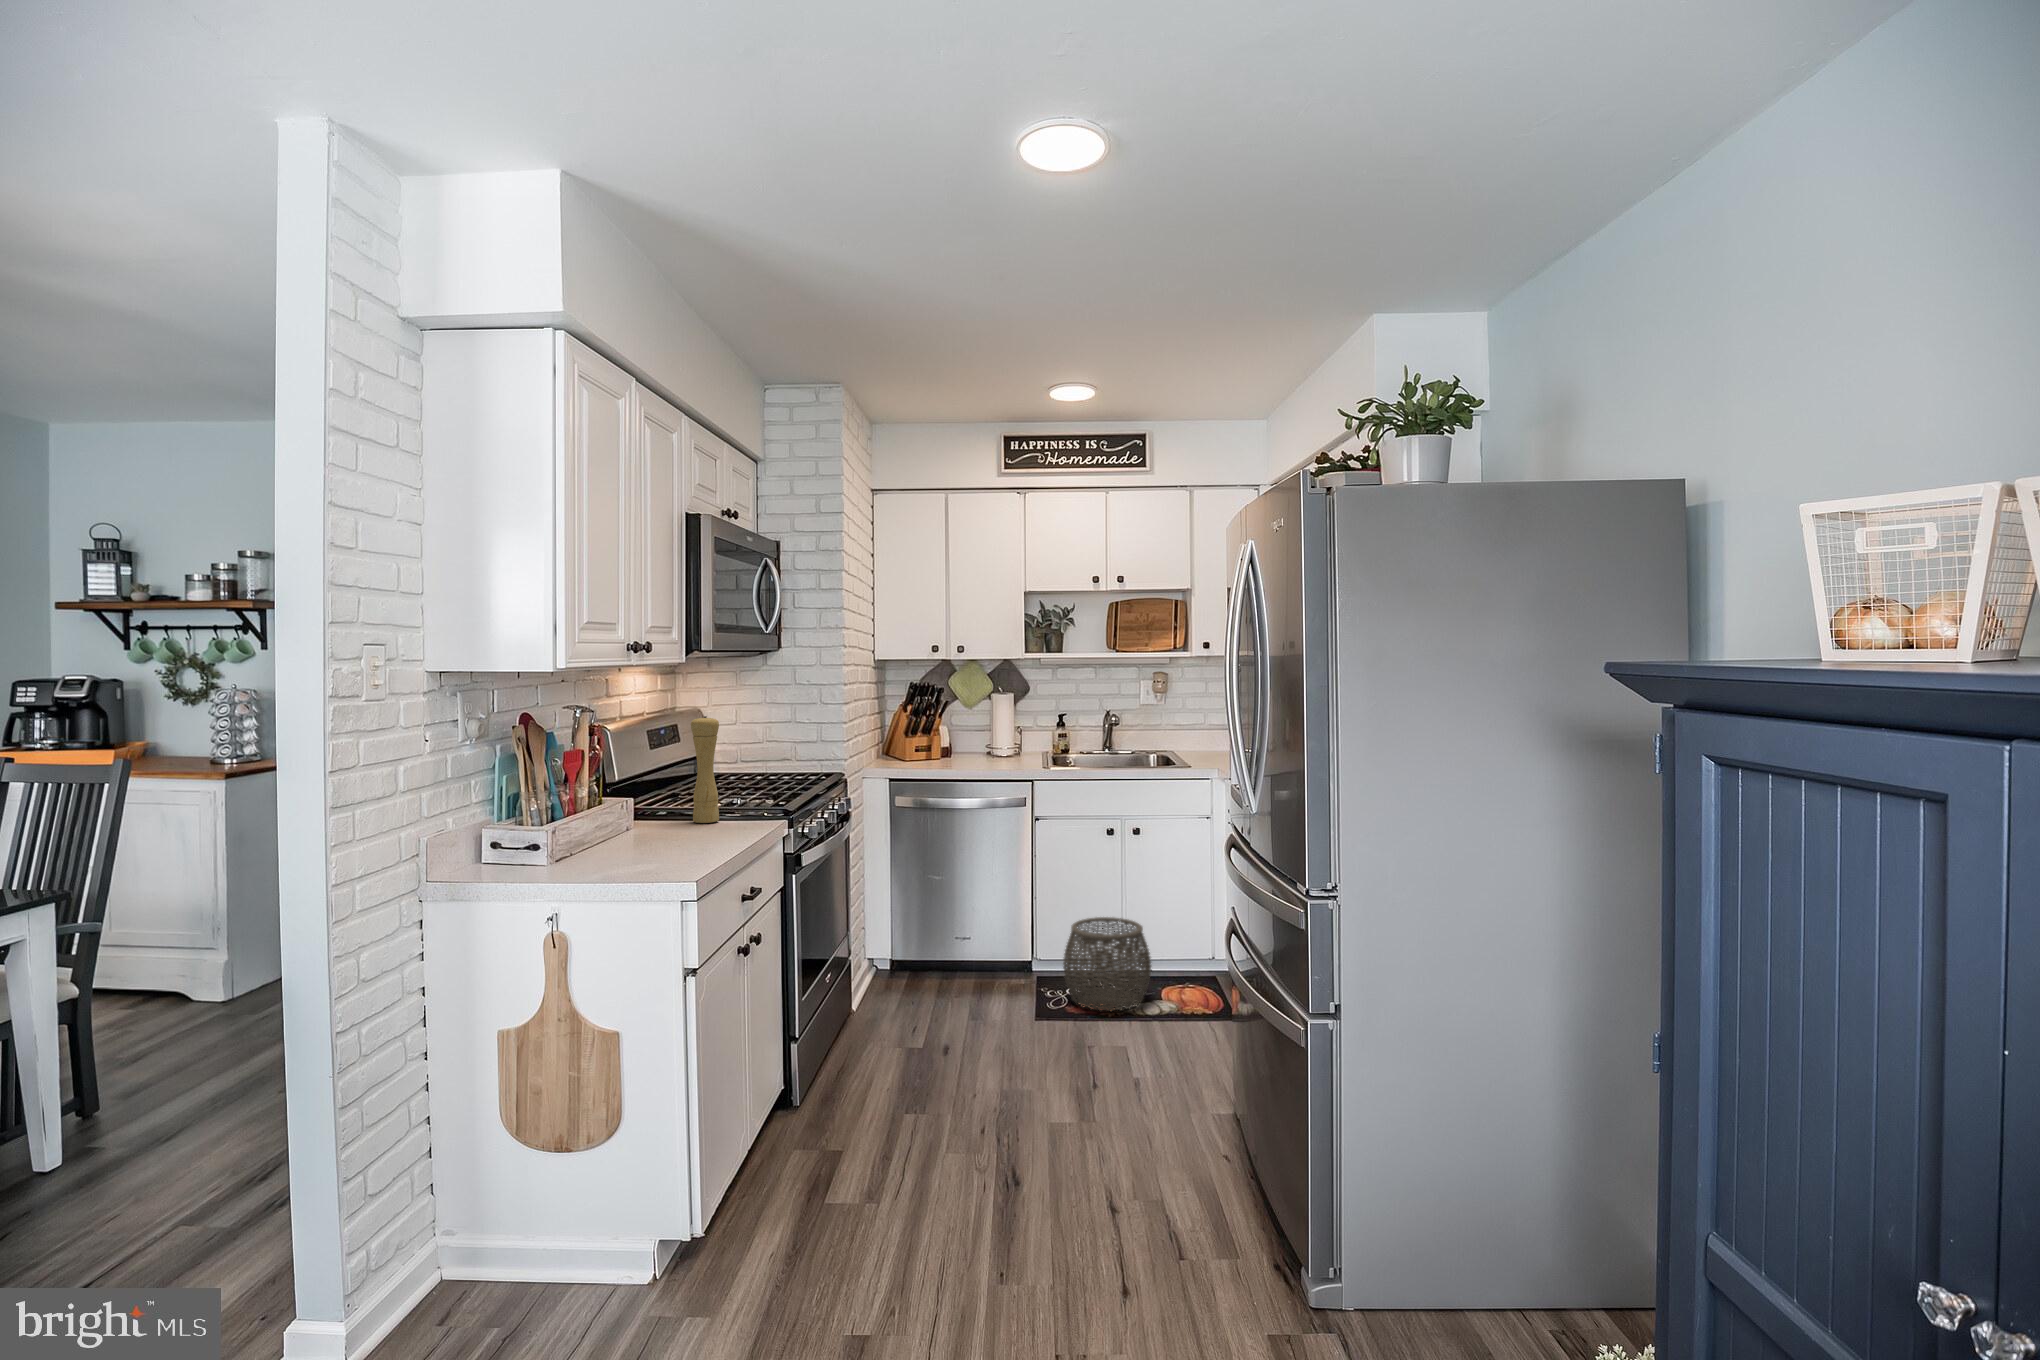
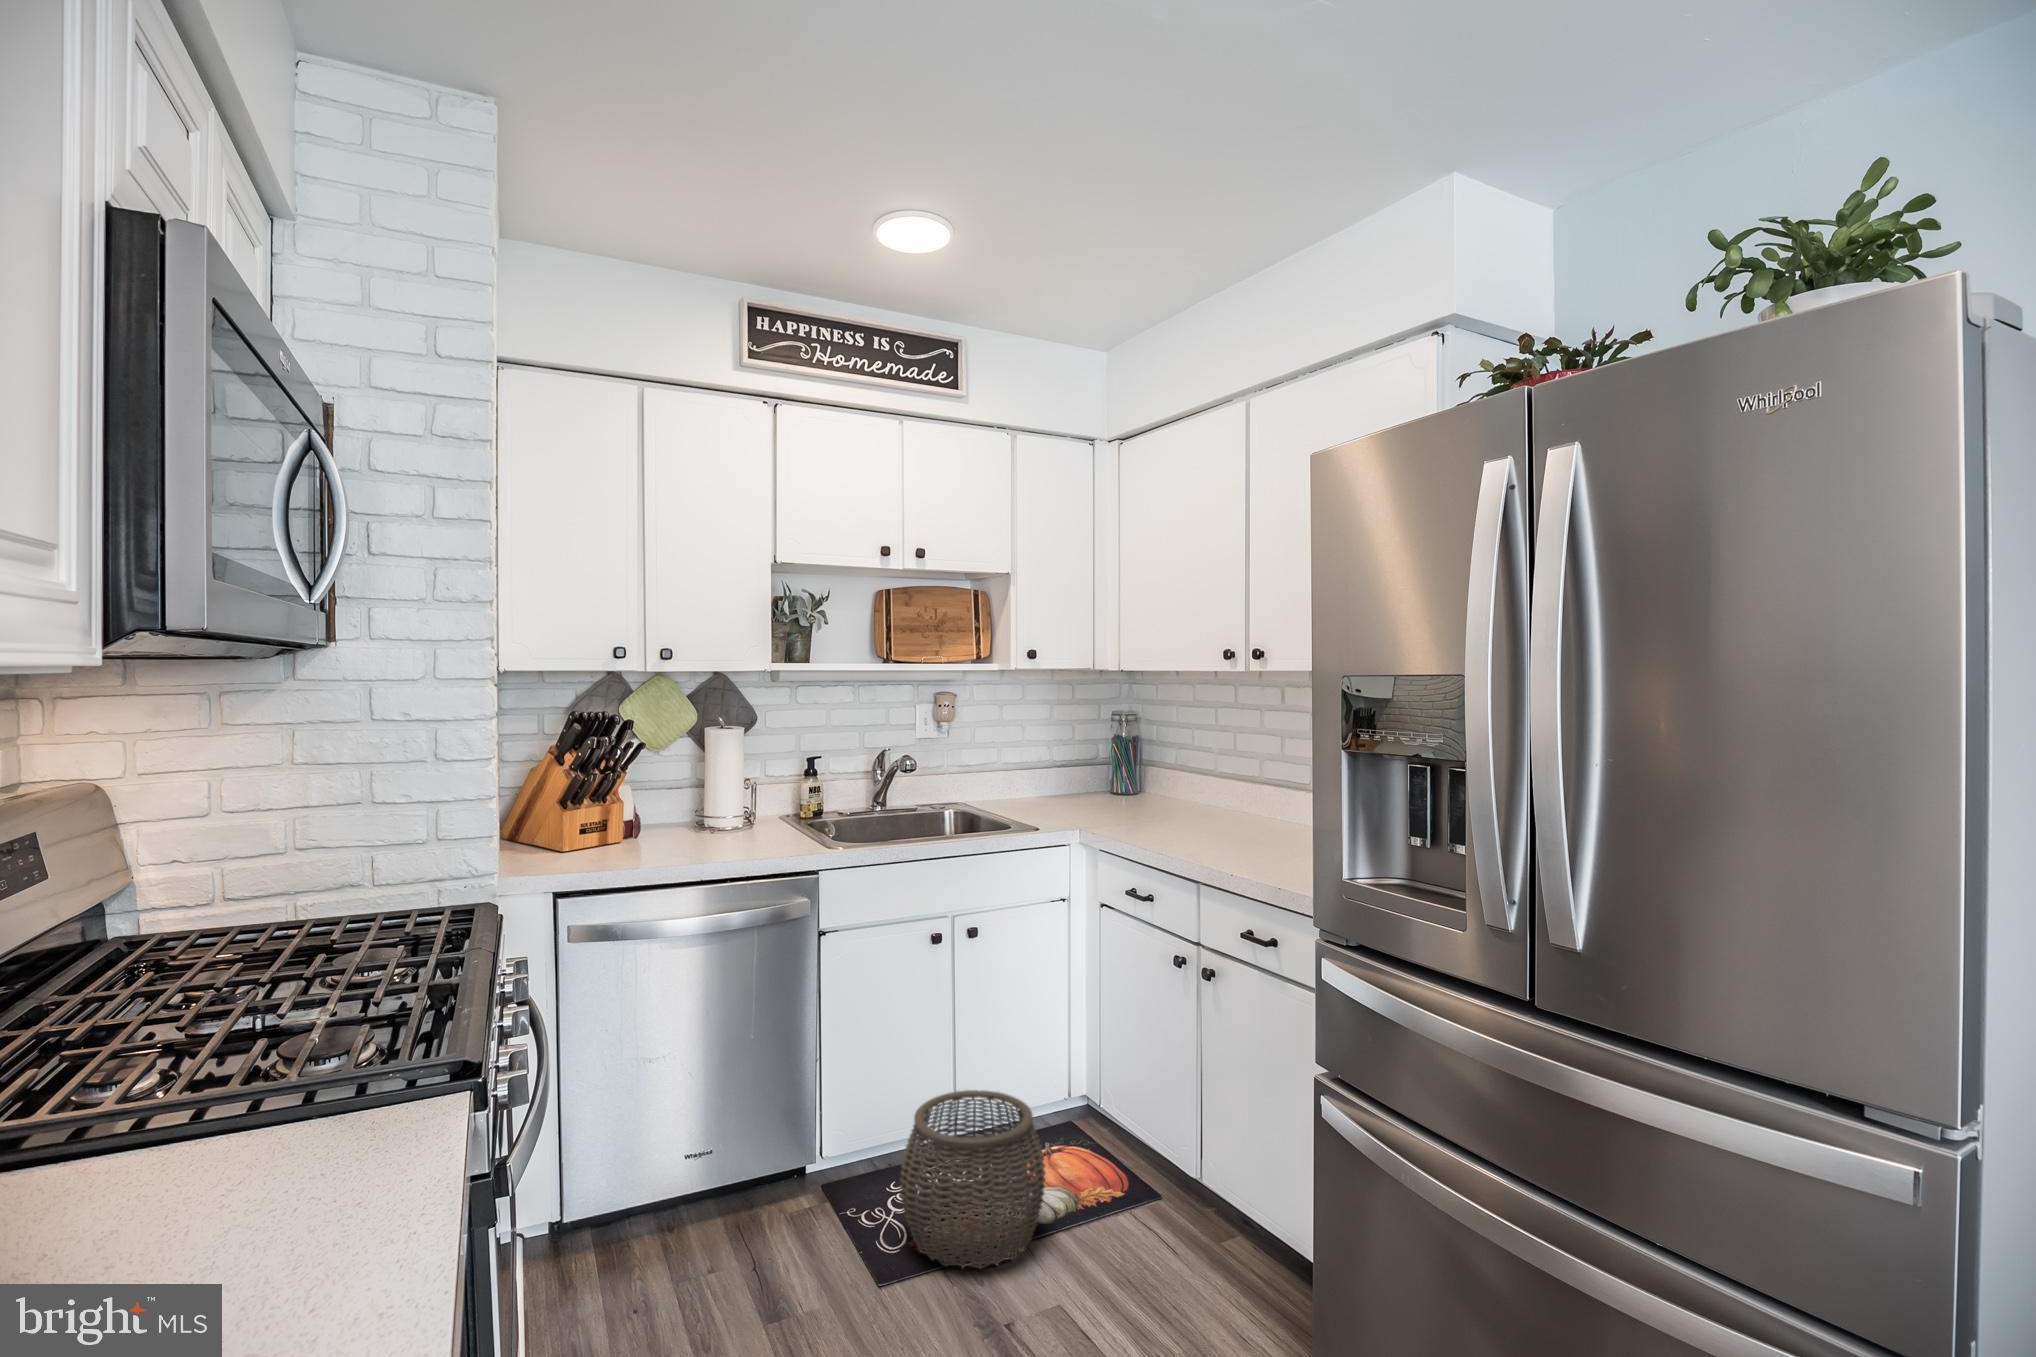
pepper mill: present [691,716,719,823] -> none [119,850,233,1209]

